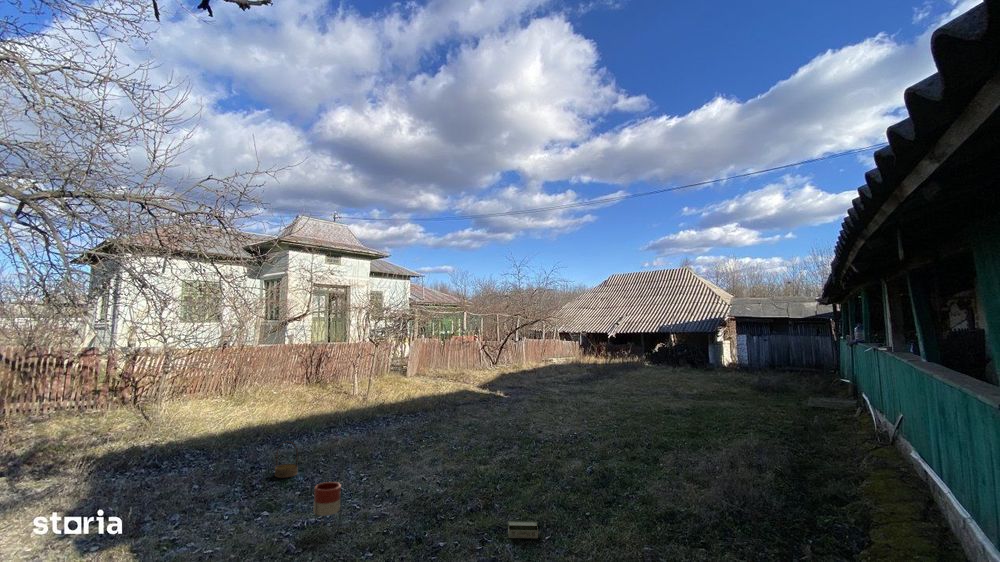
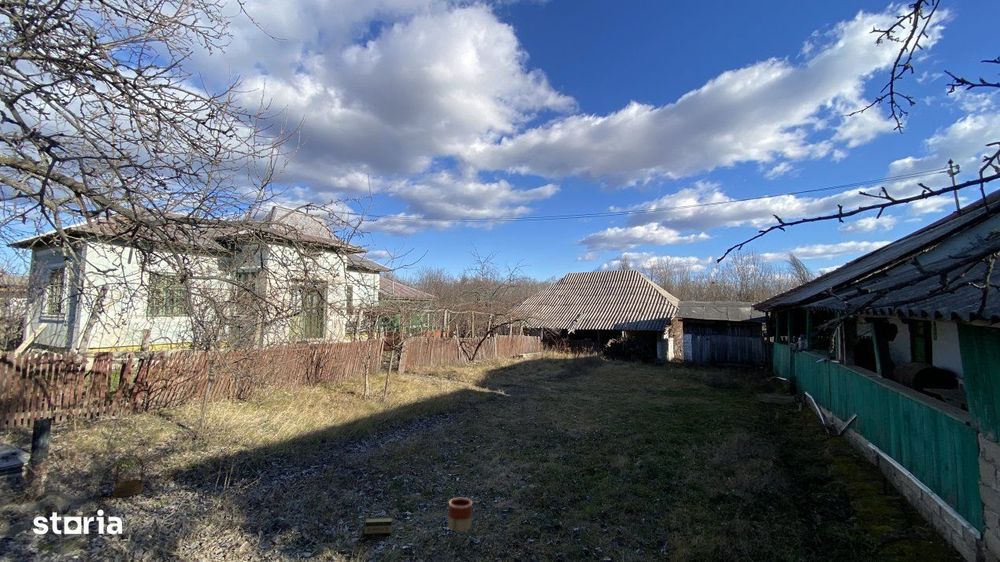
basket: present [275,441,298,478] -> present [113,455,143,497]
toolbox: present [508,520,538,538] -> present [364,517,393,534]

